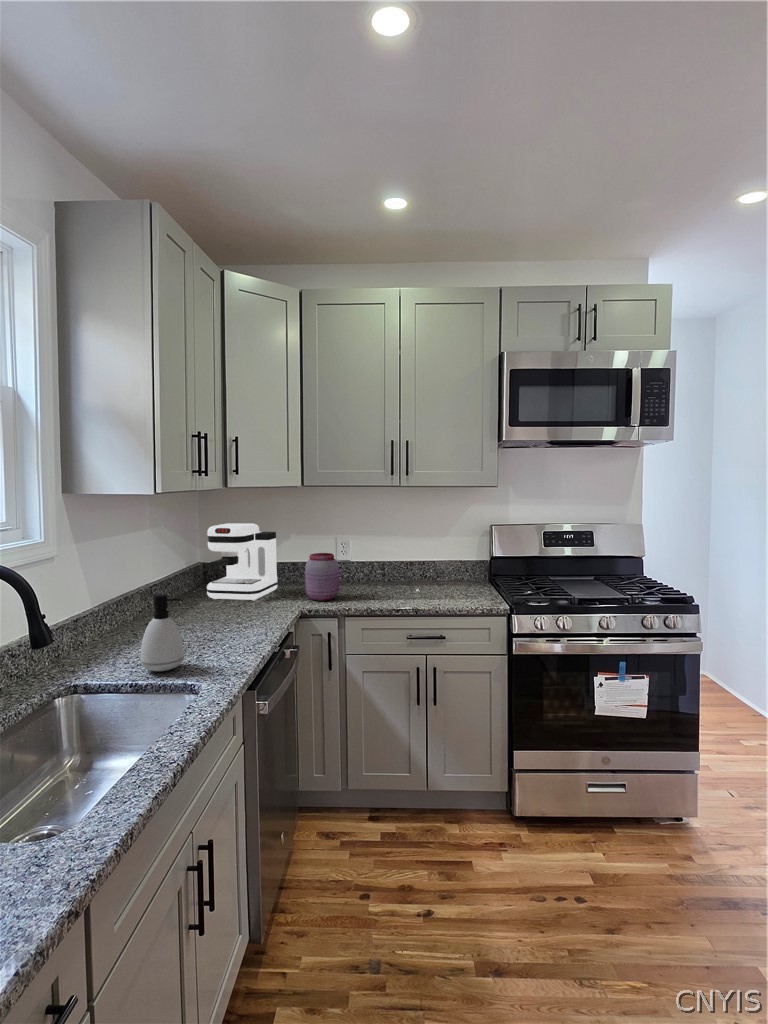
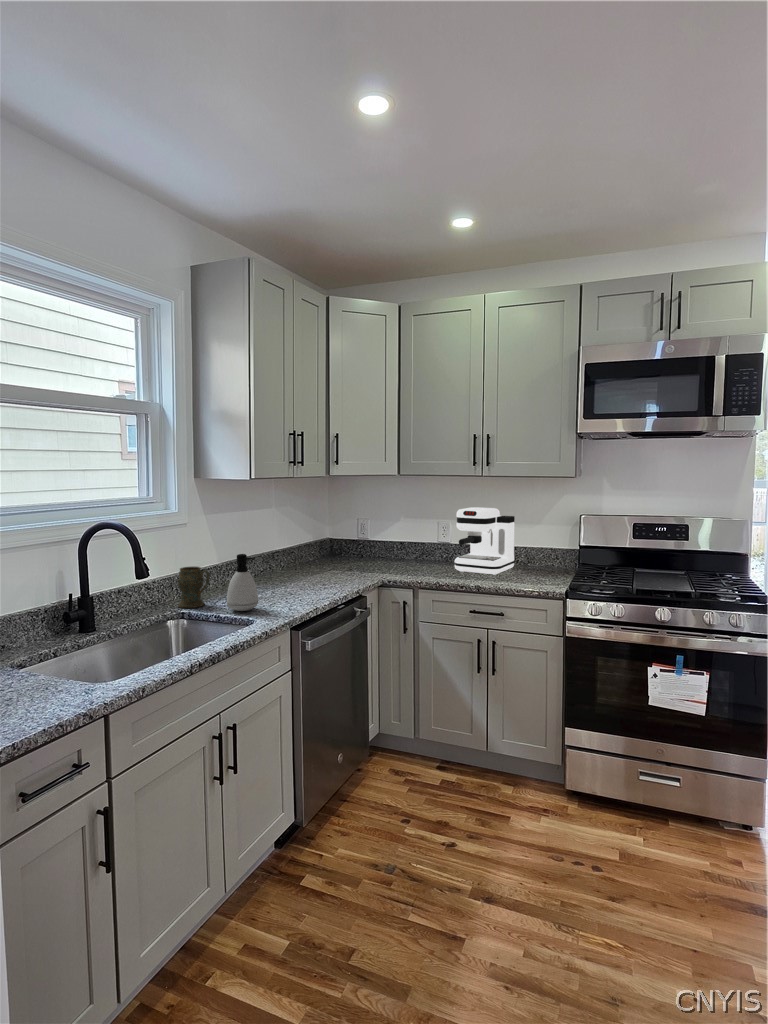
coffee maker: present [207,523,277,601] -> present [455,507,515,575]
jar: present [305,553,339,601] -> none [394,534,422,575]
mug: none [58,616,110,676] -> present [178,567,209,608]

